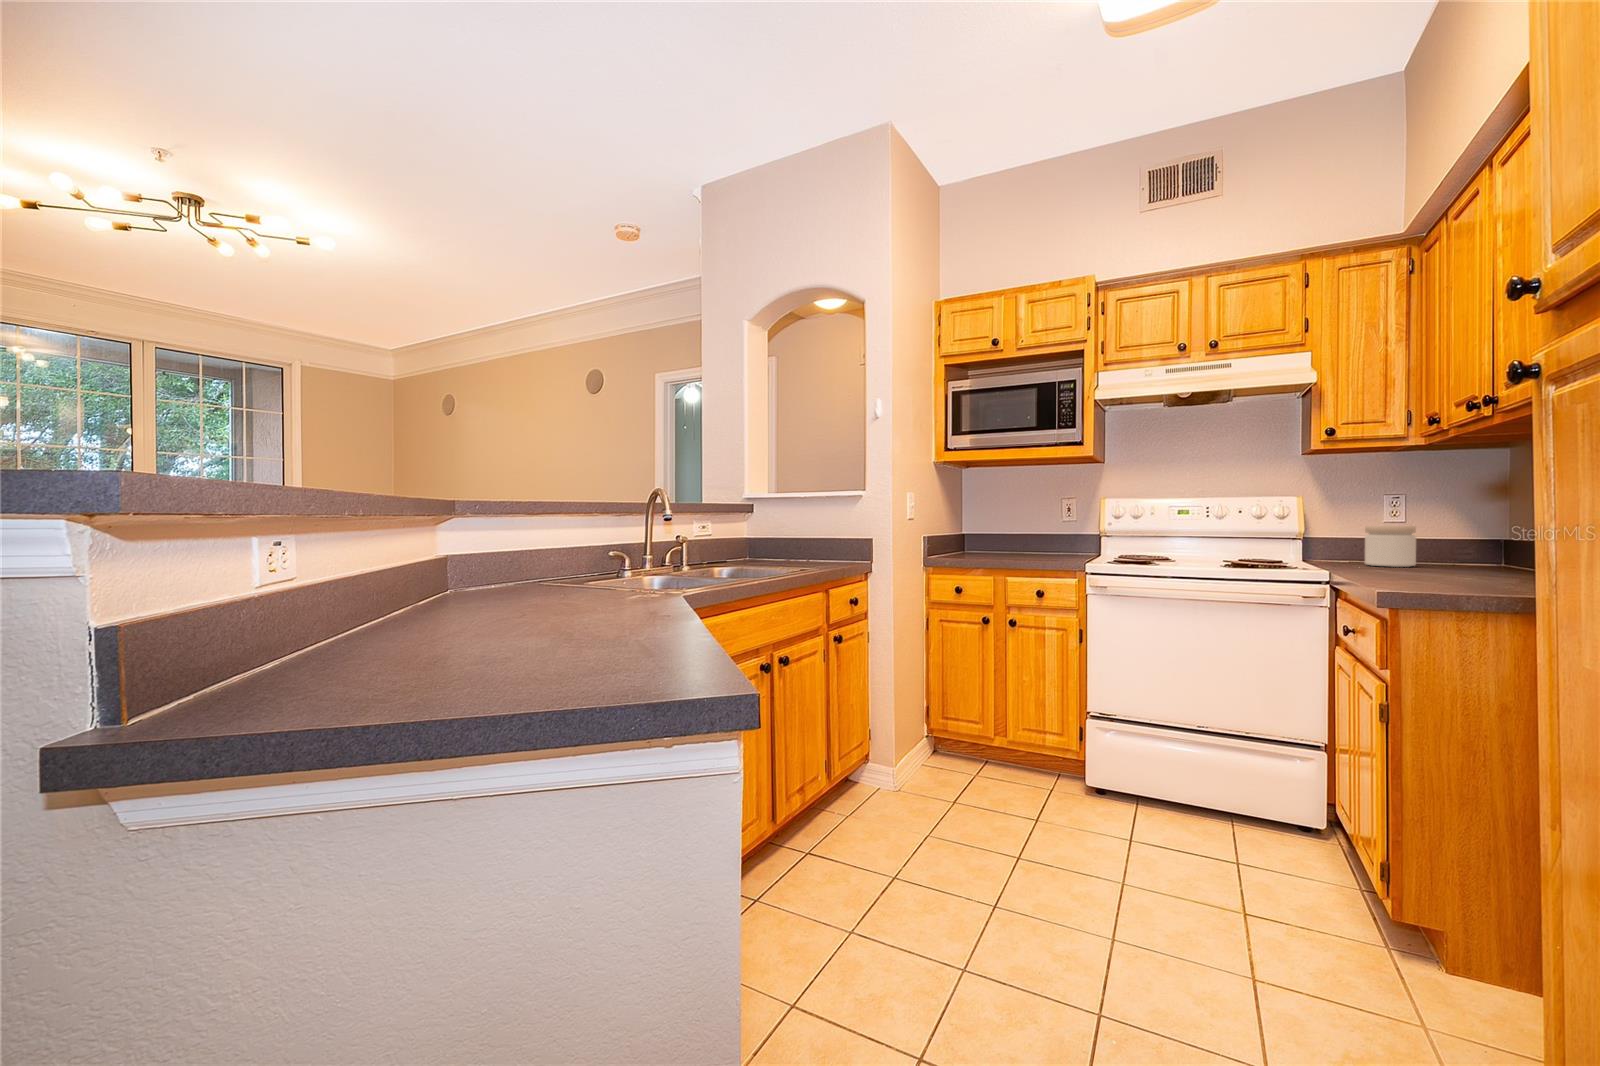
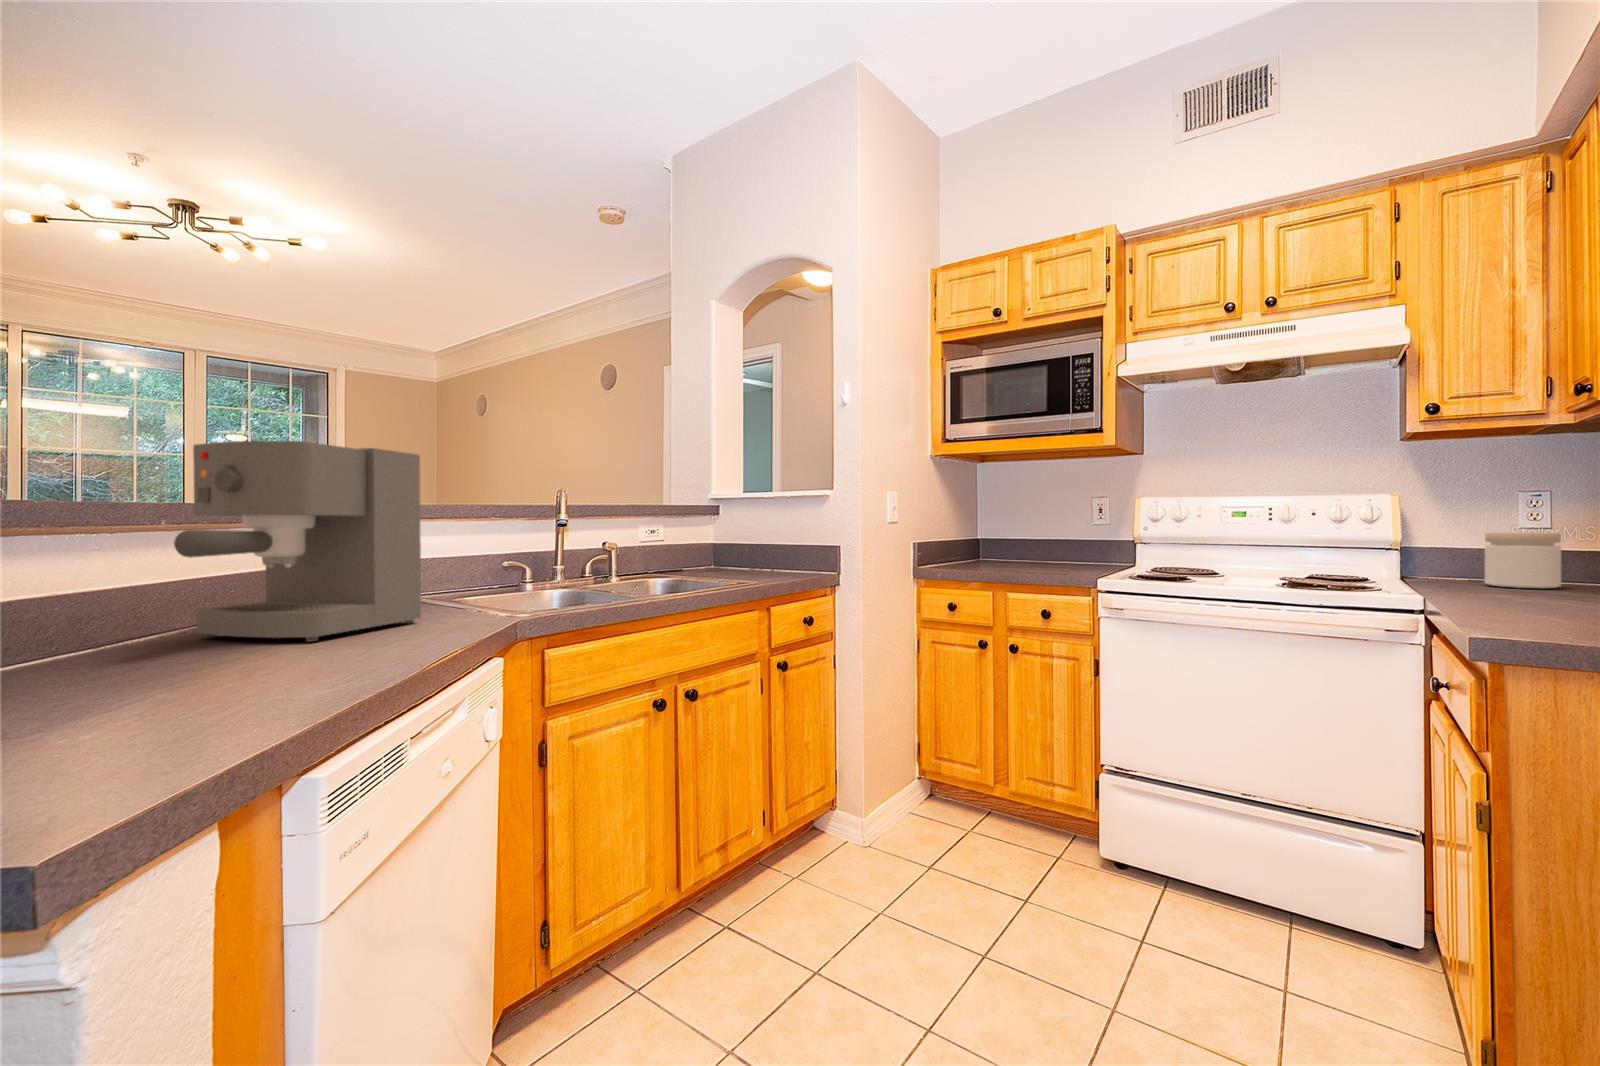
coffee maker: none [444,449,601,611] -> present [174,441,421,642]

